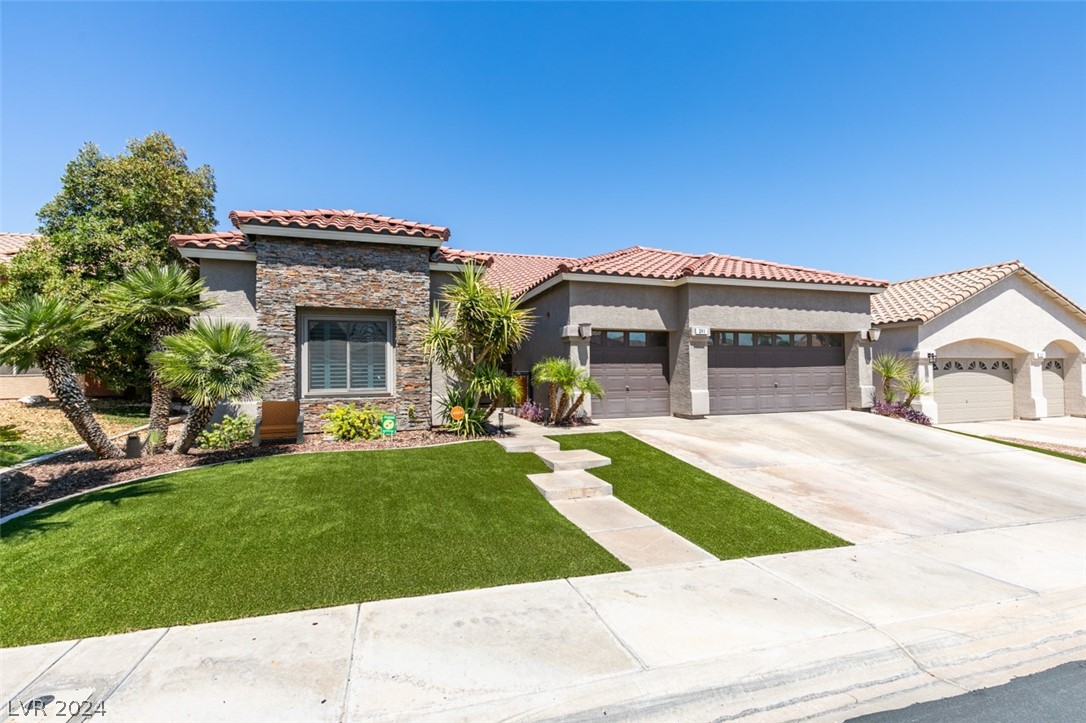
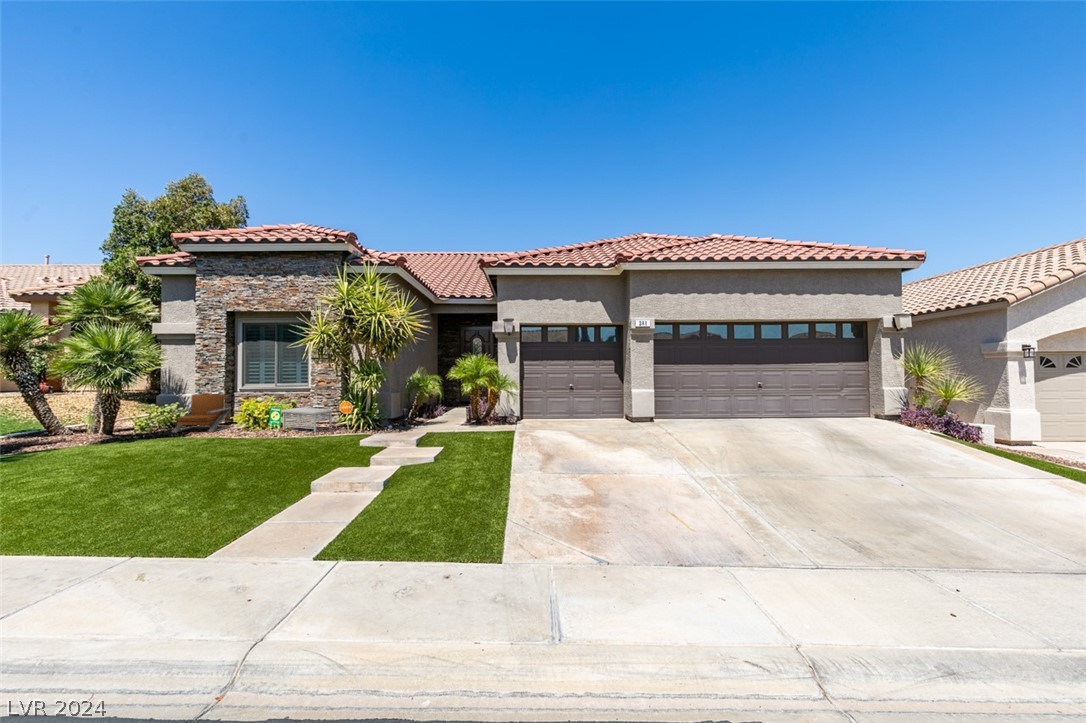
storage bench: none [374,413,427,438] -> present [281,408,333,432]
watering can: present [123,432,151,459] -> none [63,415,98,437]

